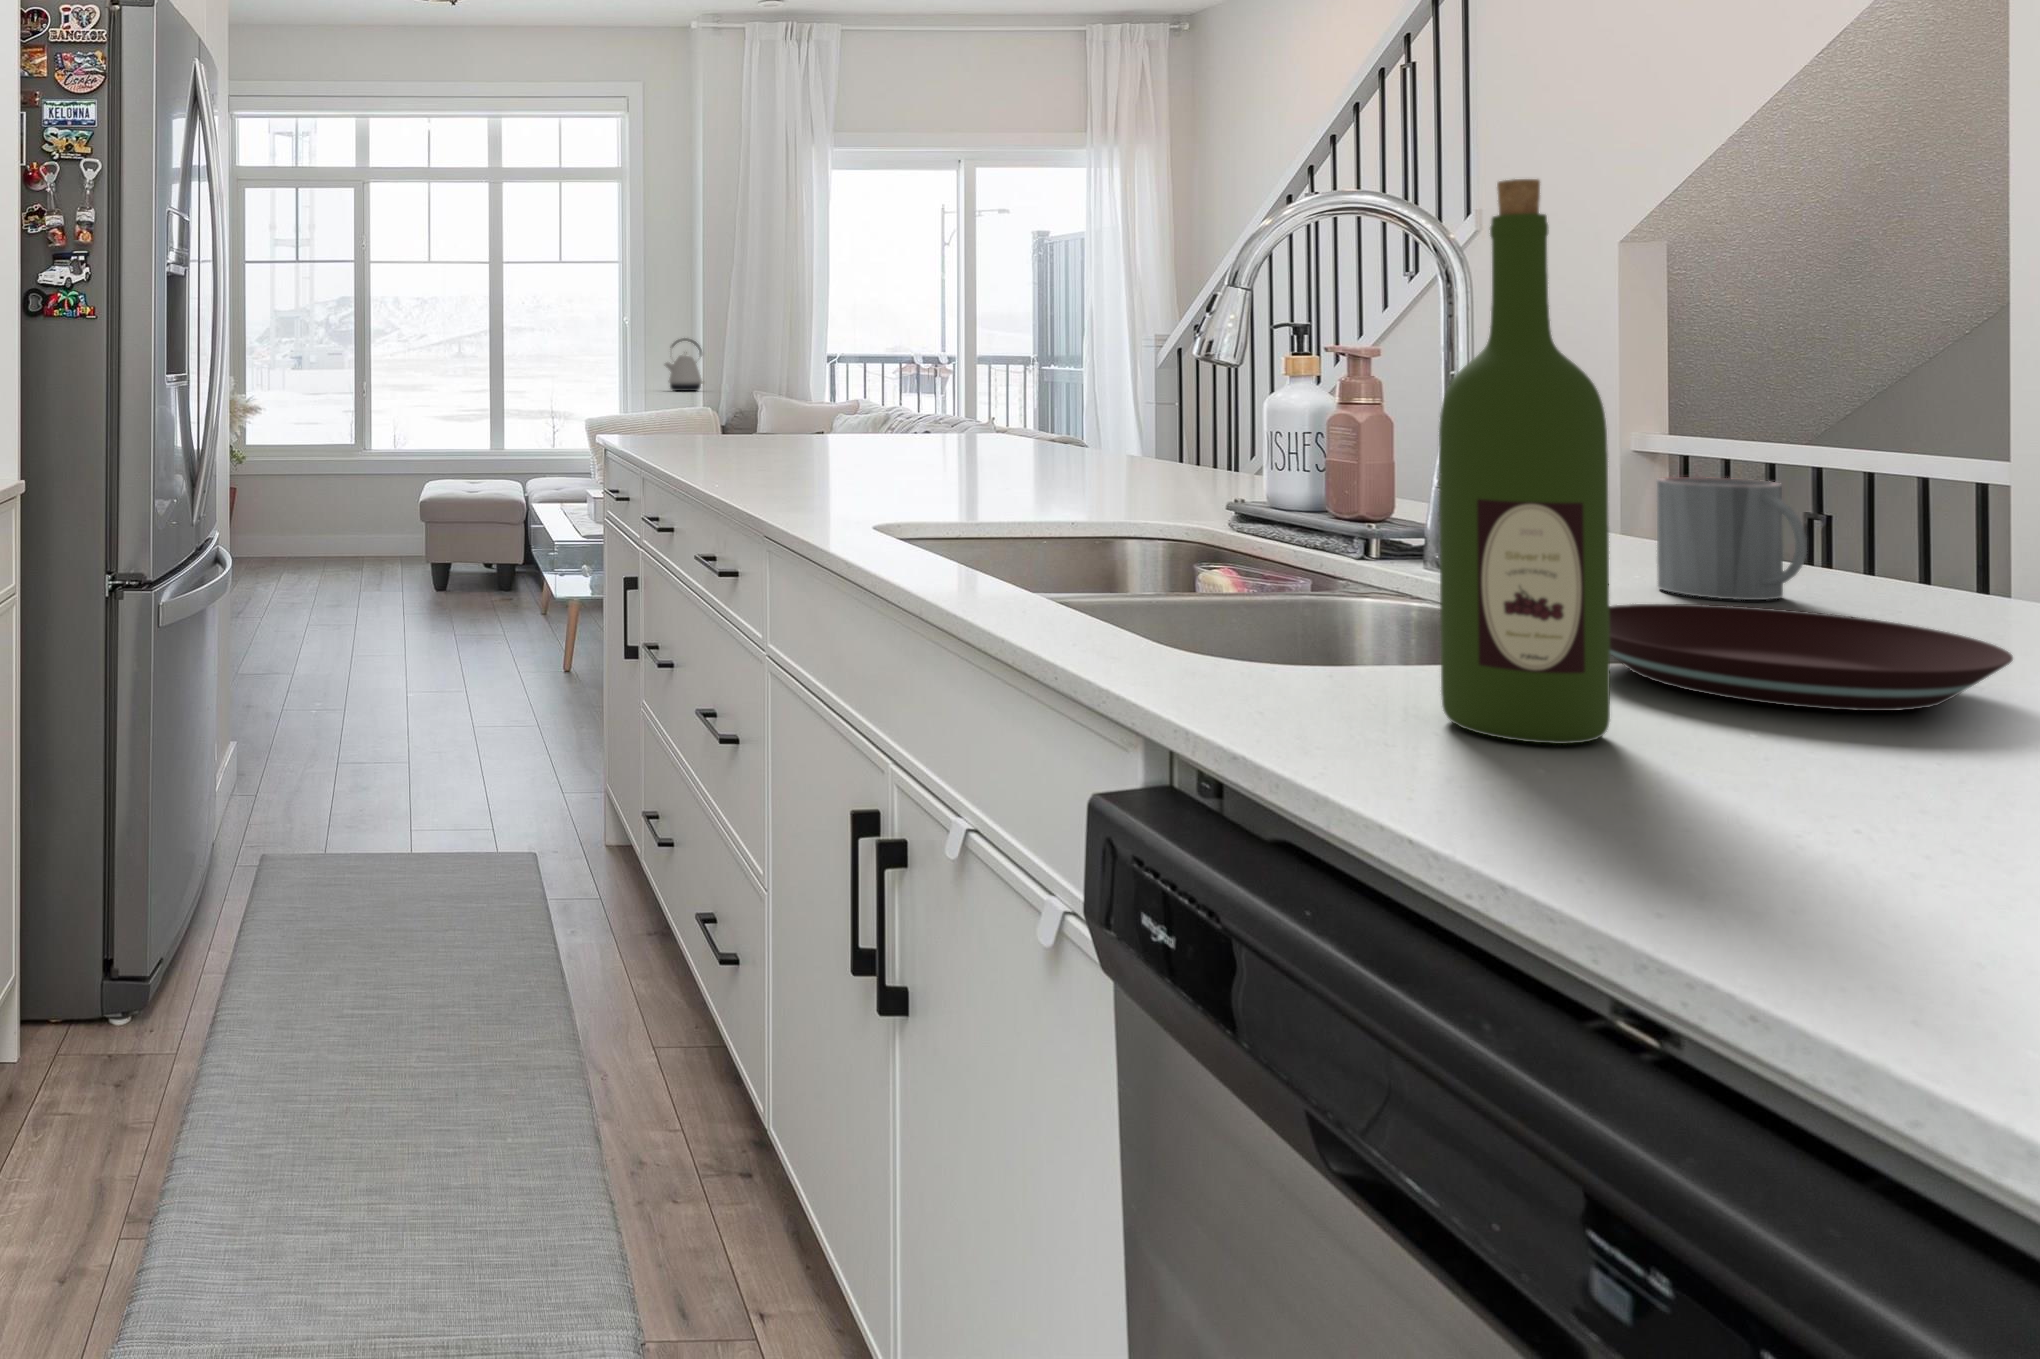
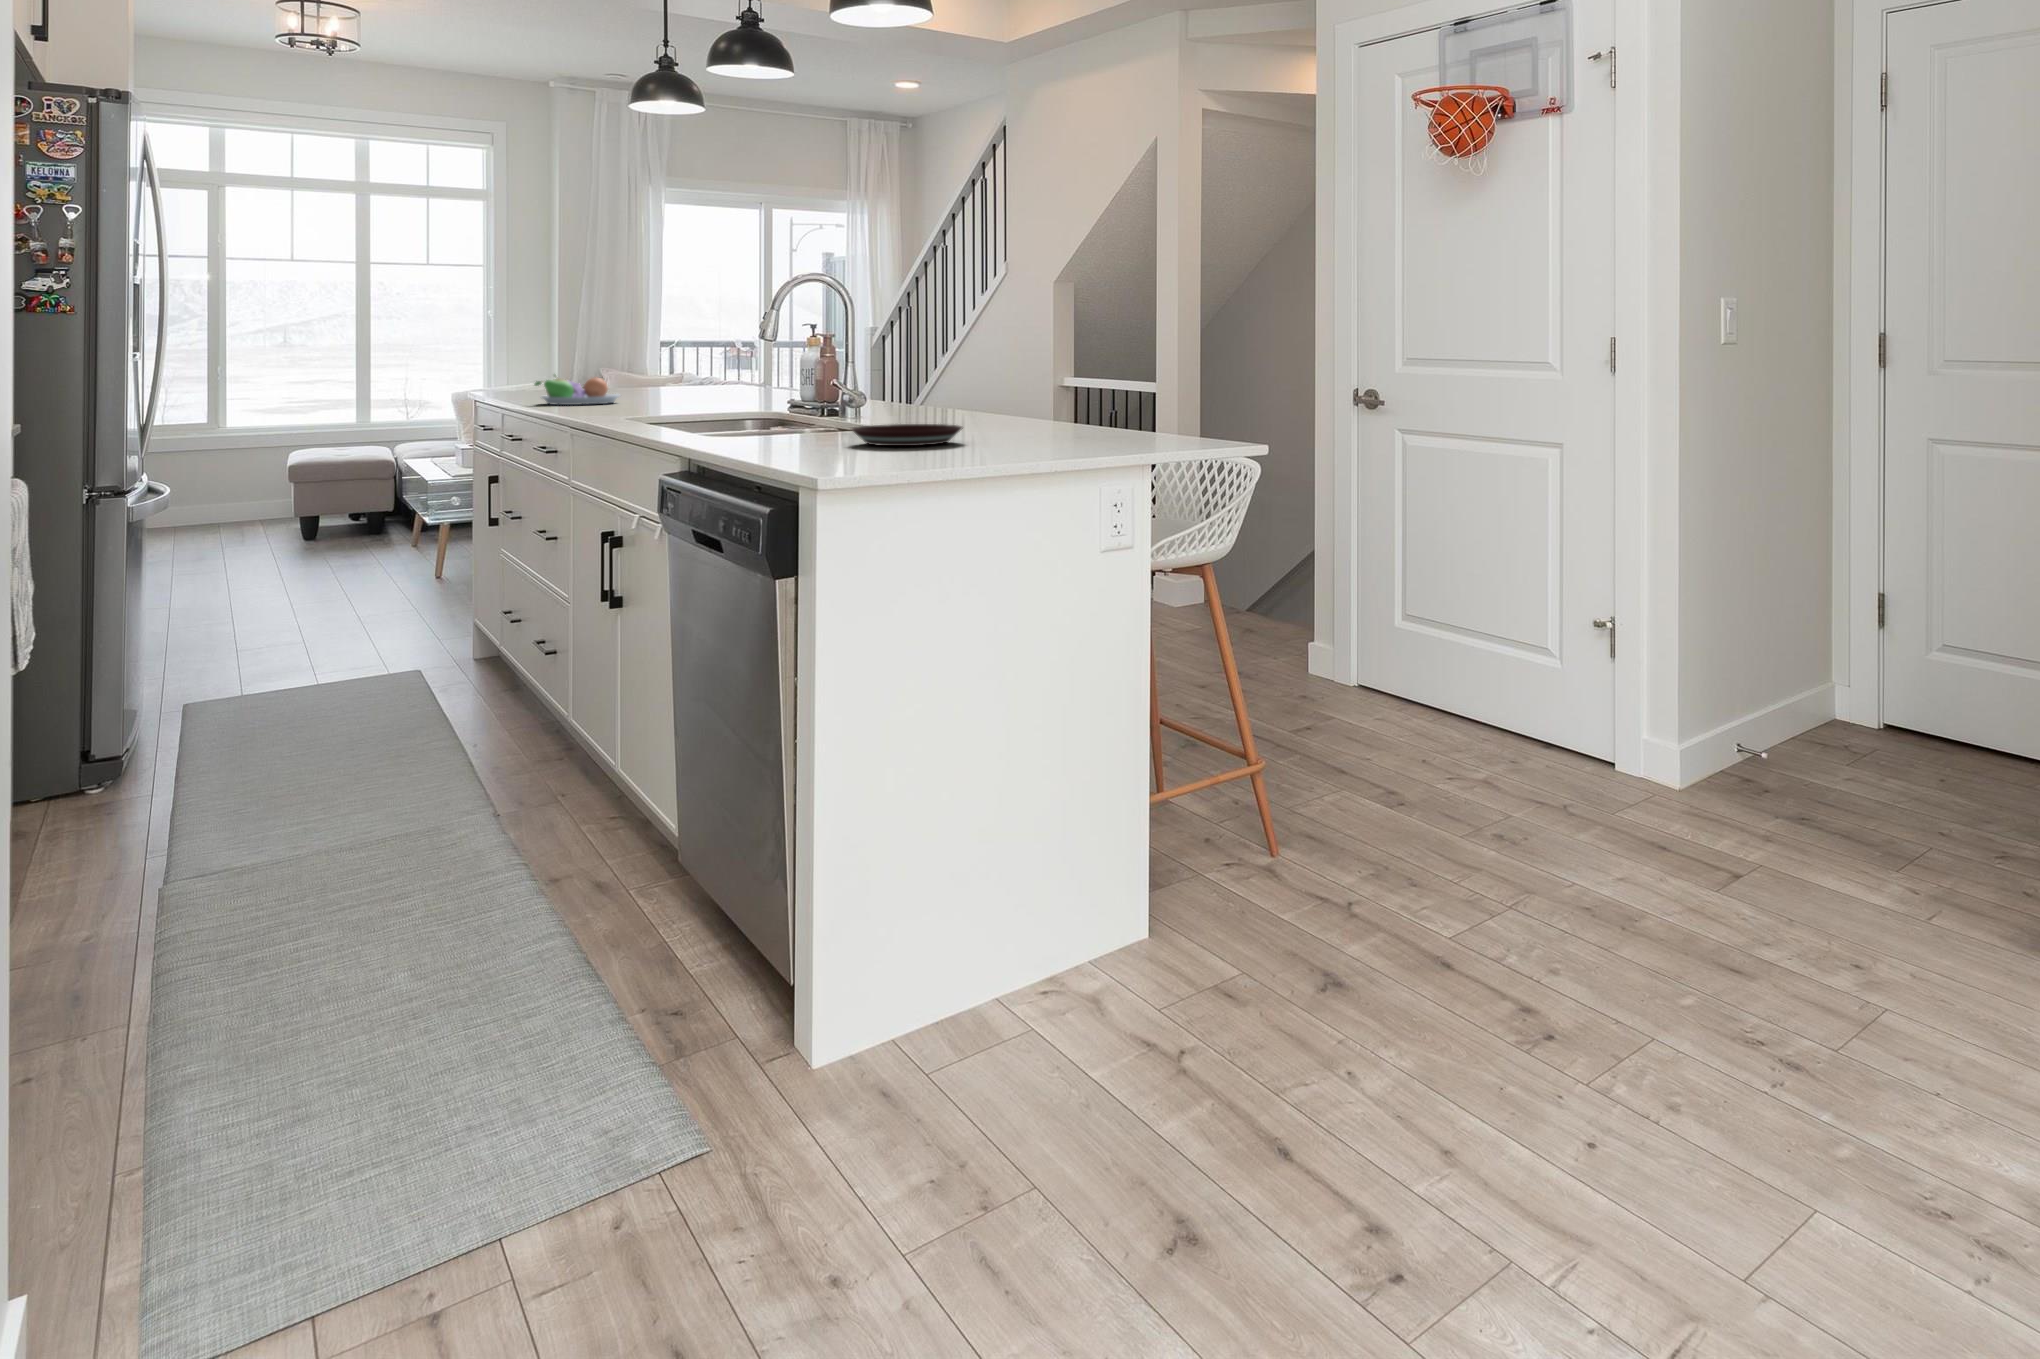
wine bottle: present [1439,179,1610,744] -> none [779,285,825,454]
kettle: present [665,338,703,391] -> none [523,329,560,371]
fruit bowl: none [689,408,816,459] -> present [535,375,619,405]
mug: present [1657,477,1807,600] -> none [938,387,977,430]

